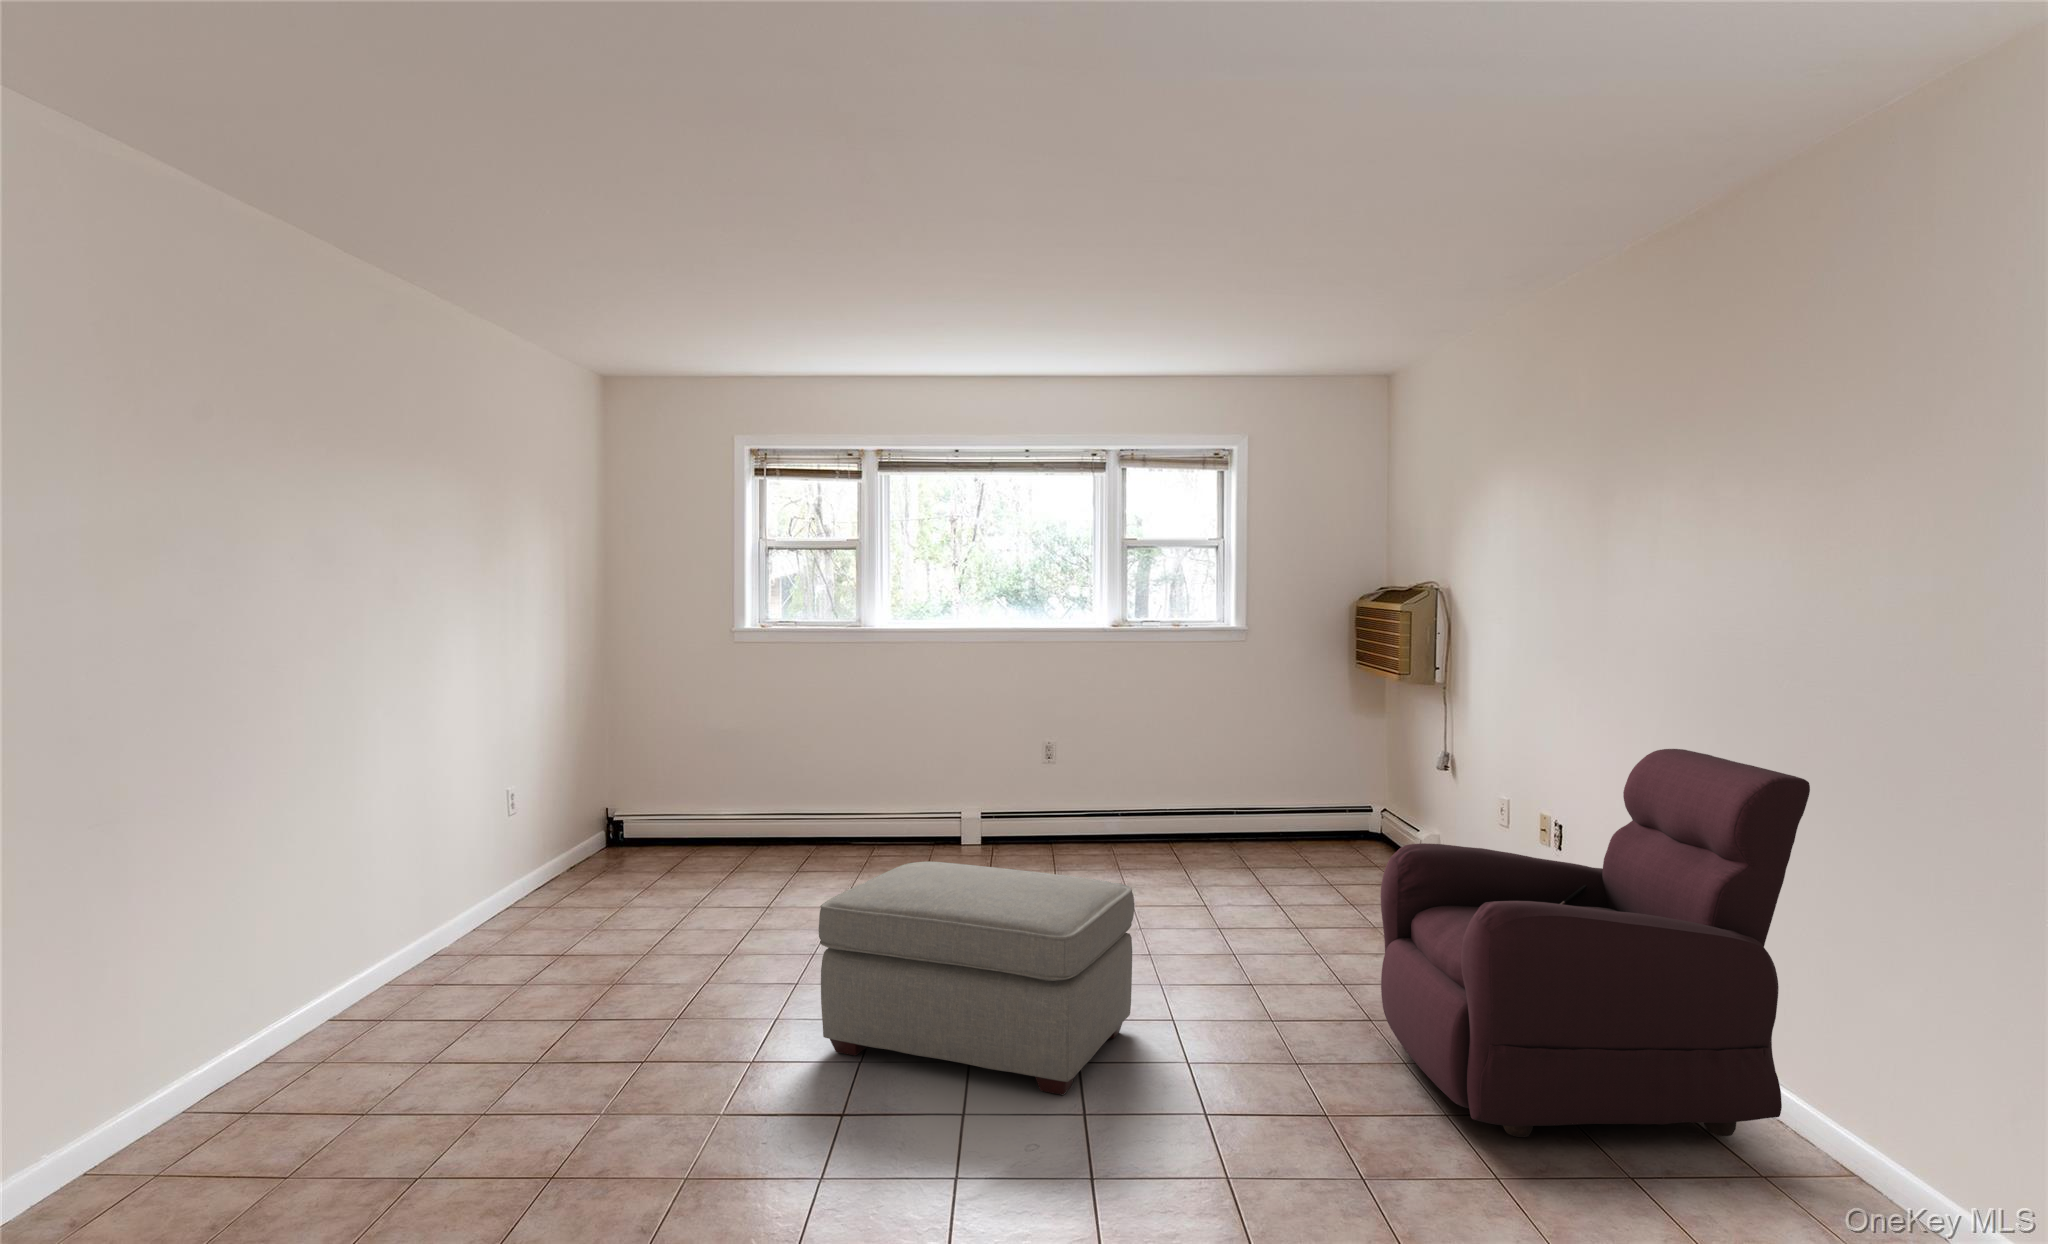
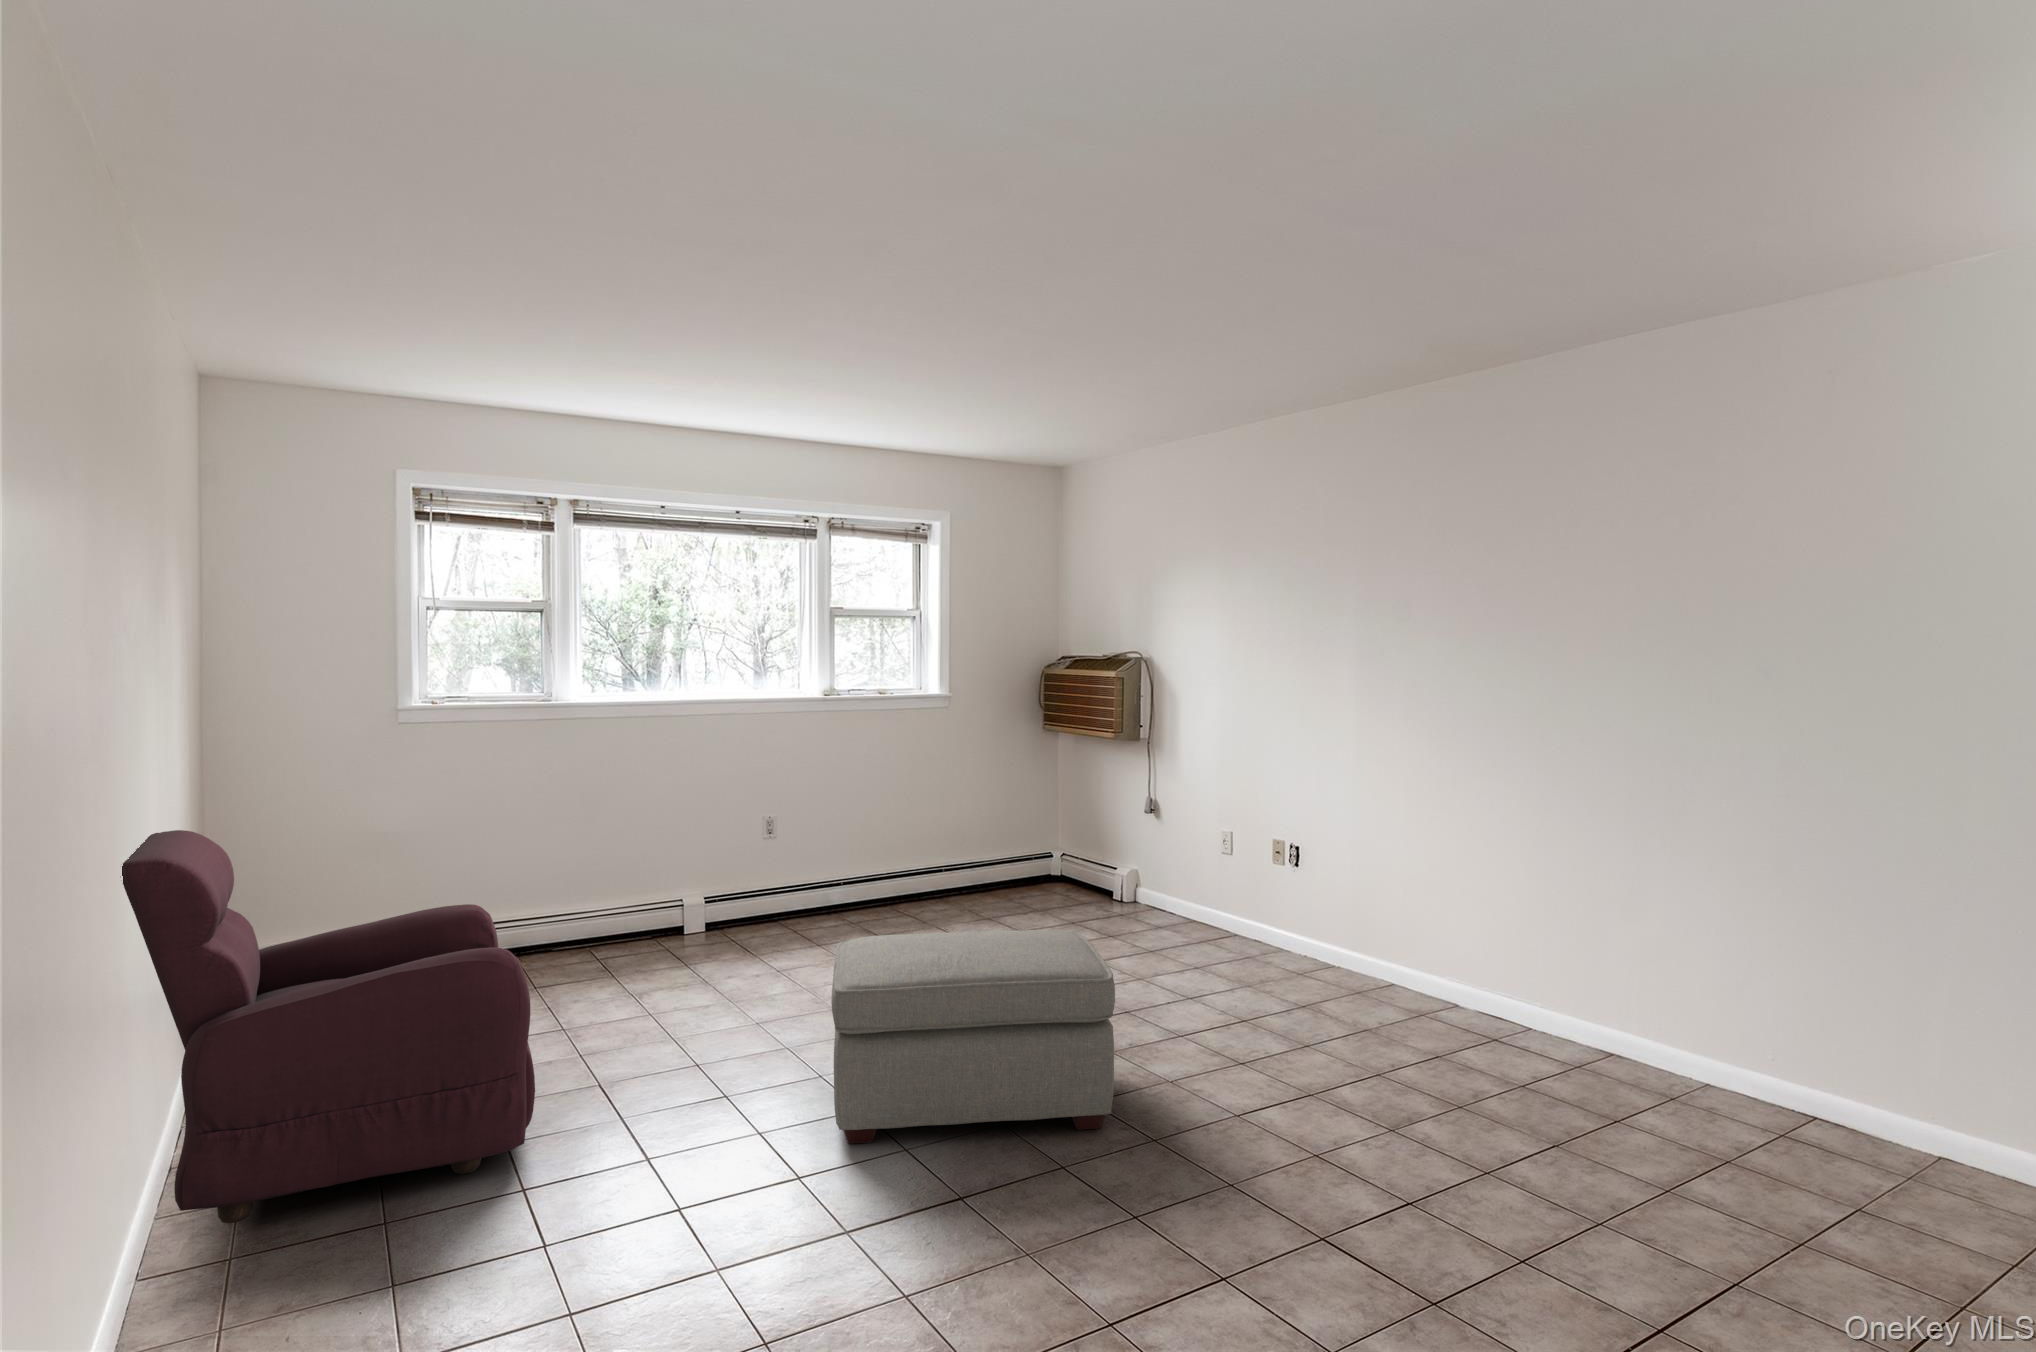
armchair: present [1381,749,1810,1137] -> present [122,830,535,1223]

